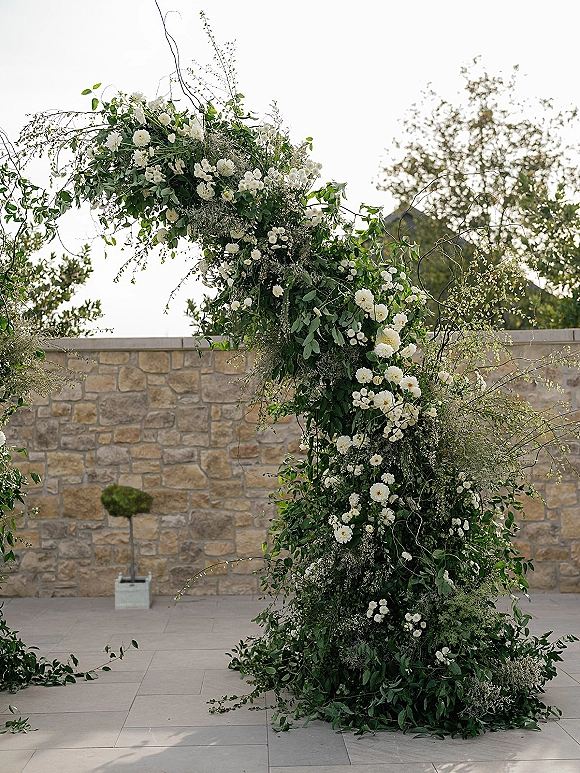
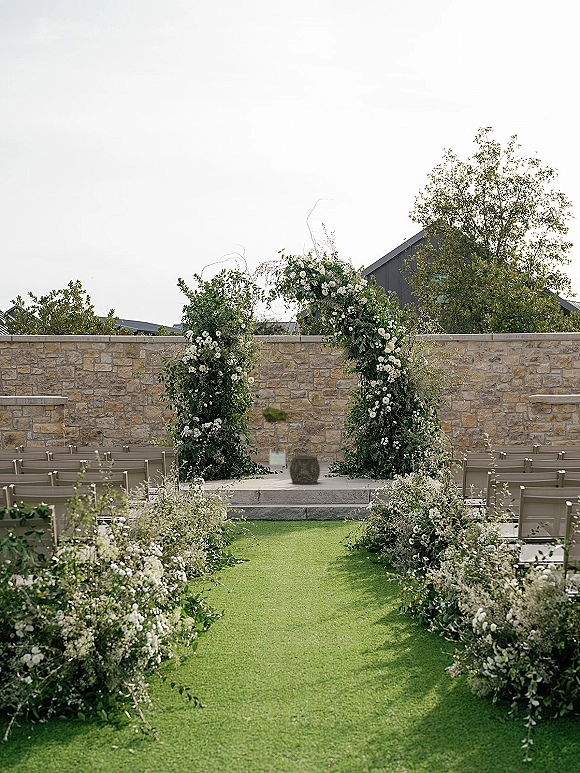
woven basket: none [106,649,196,747] -> present [289,456,320,484]

